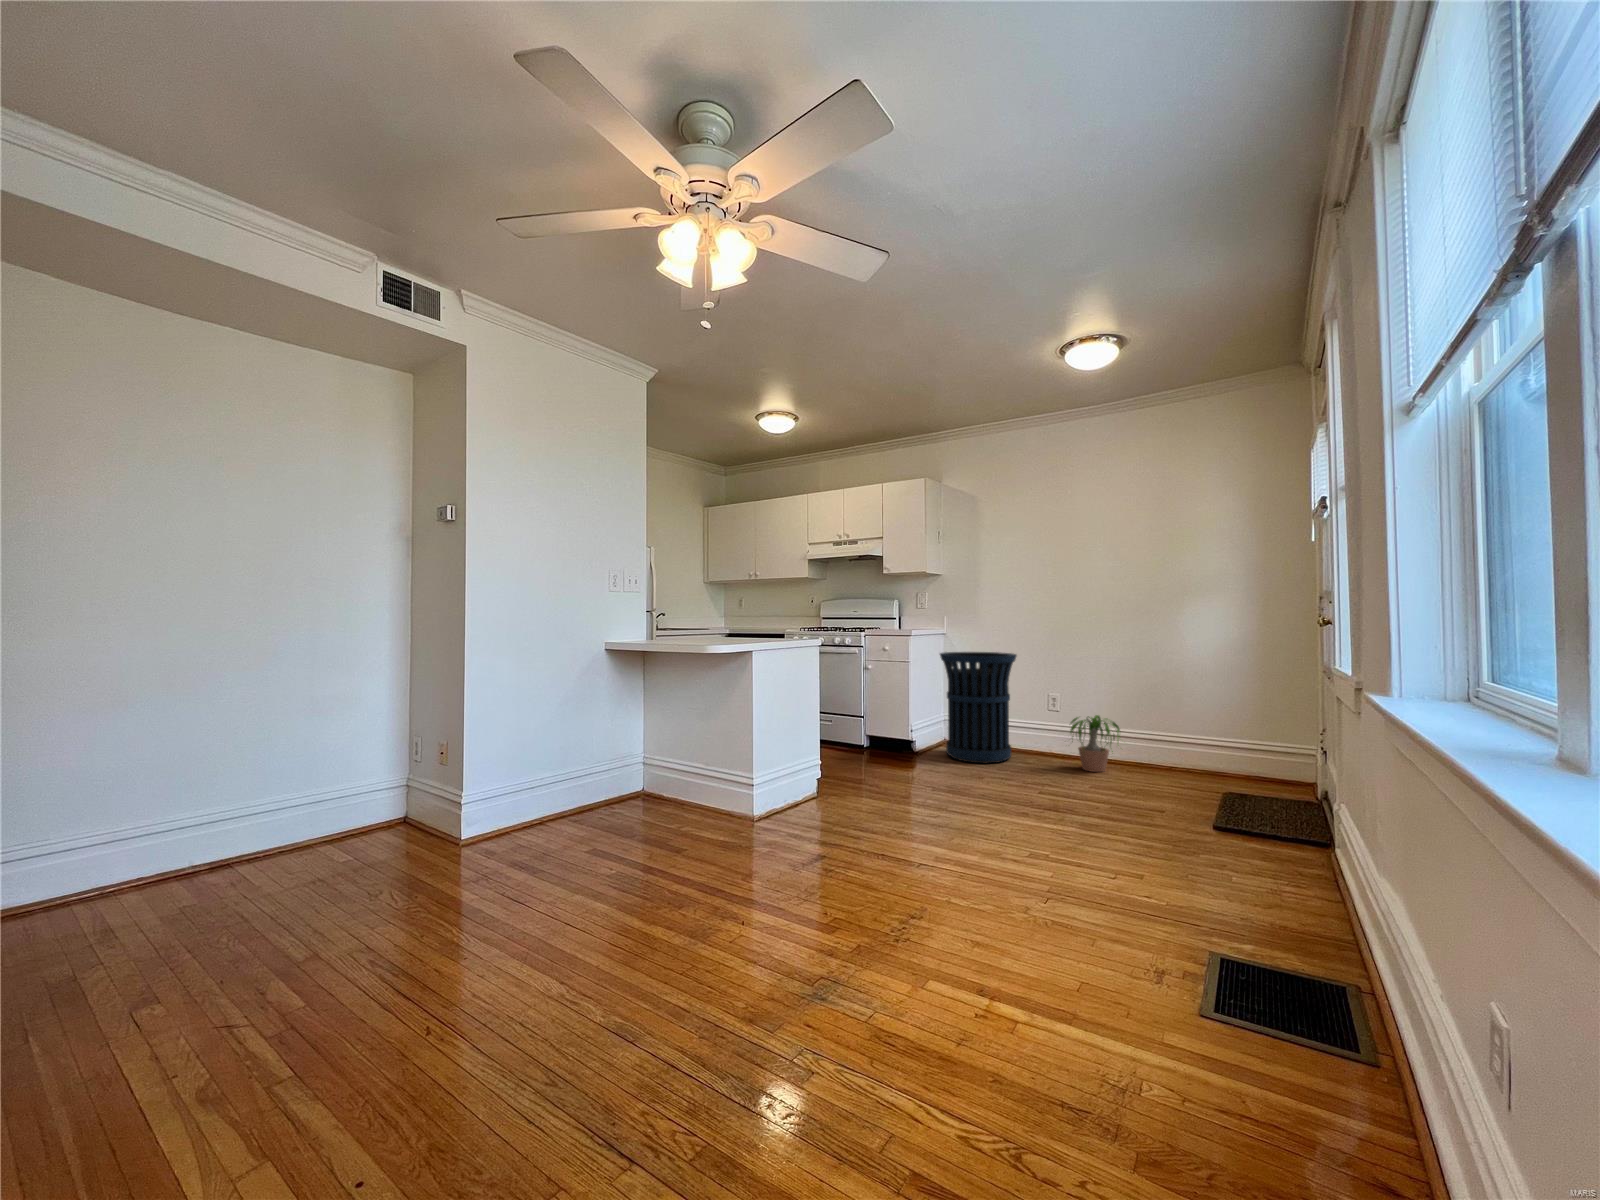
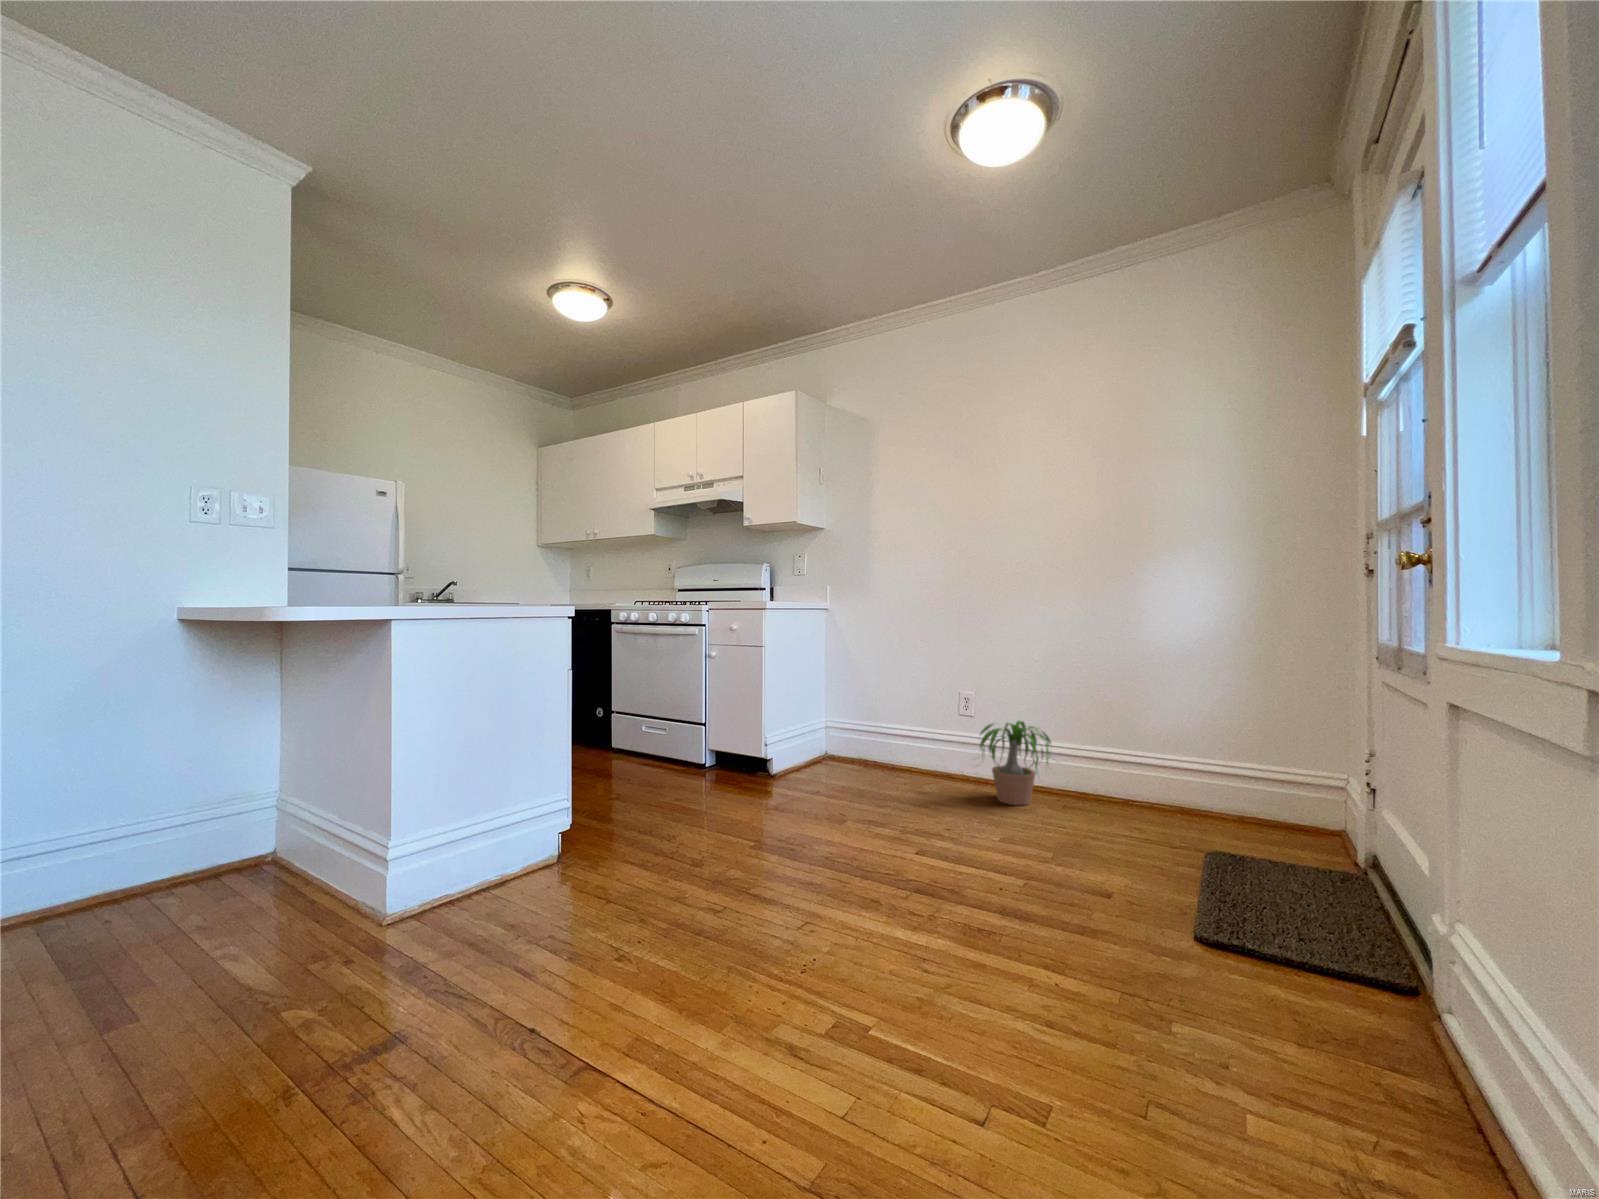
trash can: present [940,652,1017,763] -> none [806,632,912,790]

